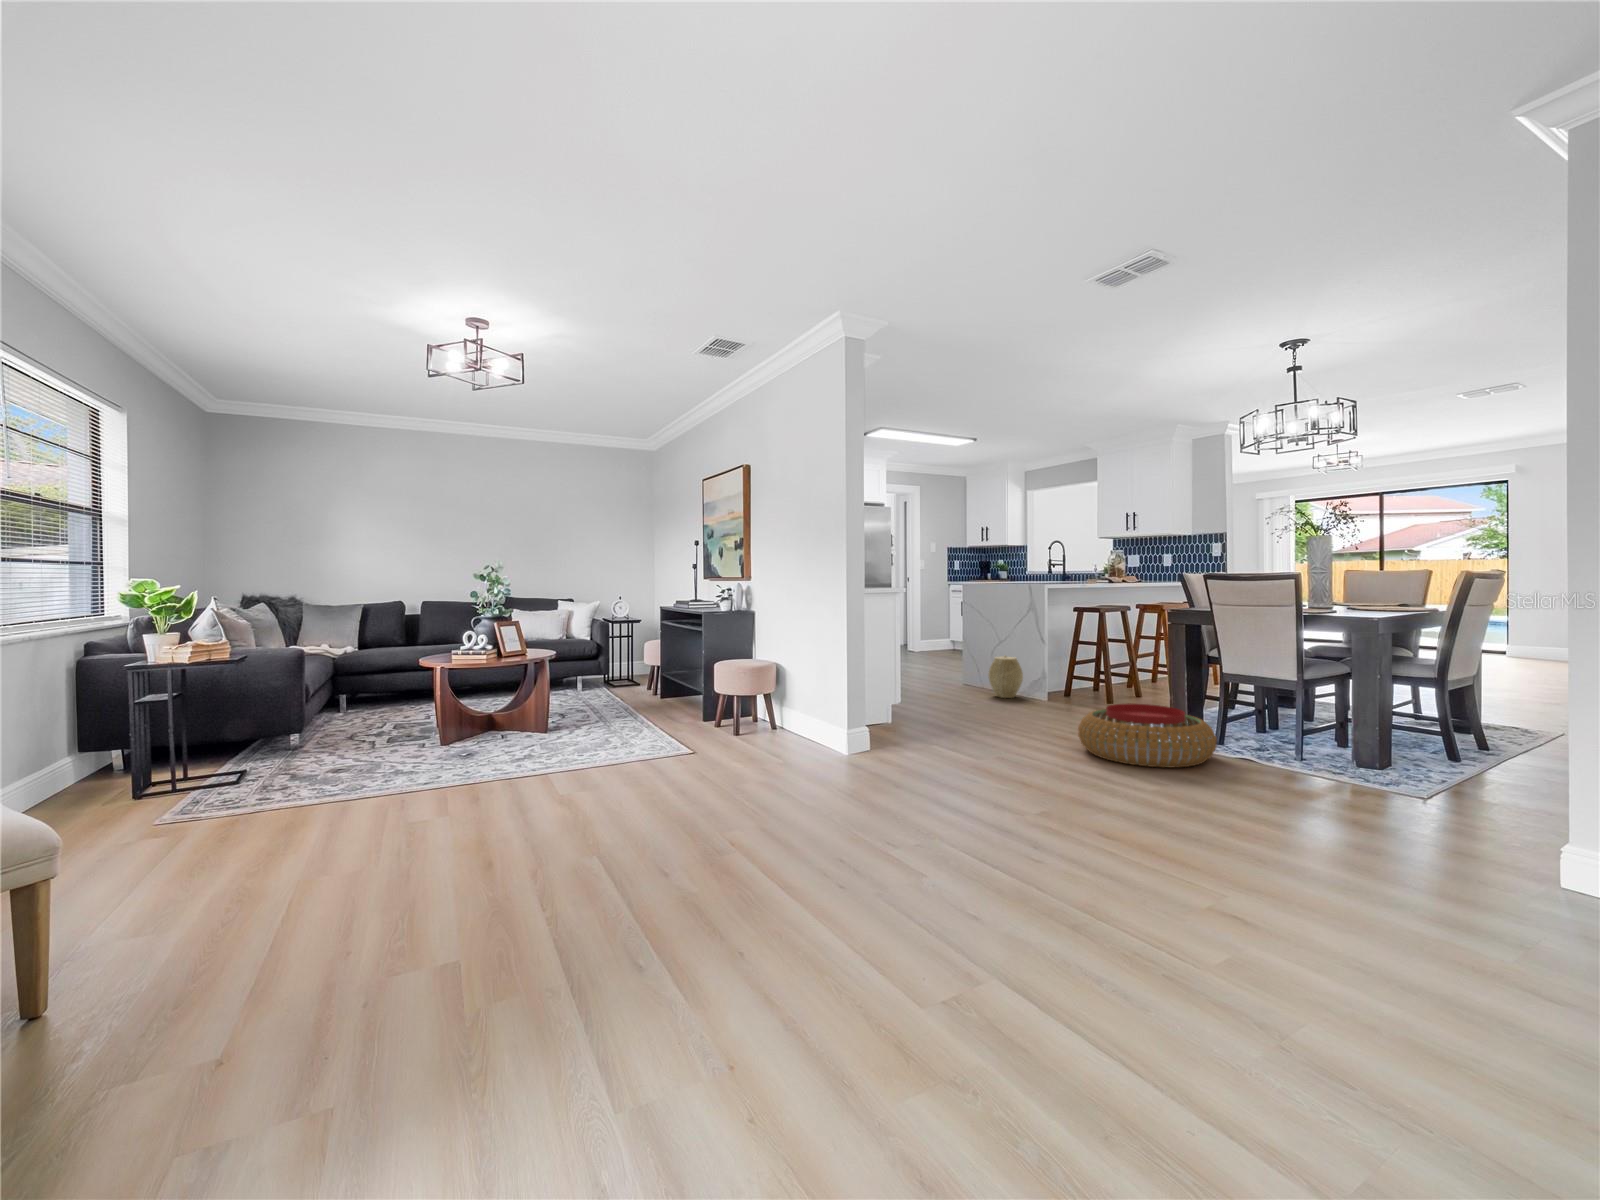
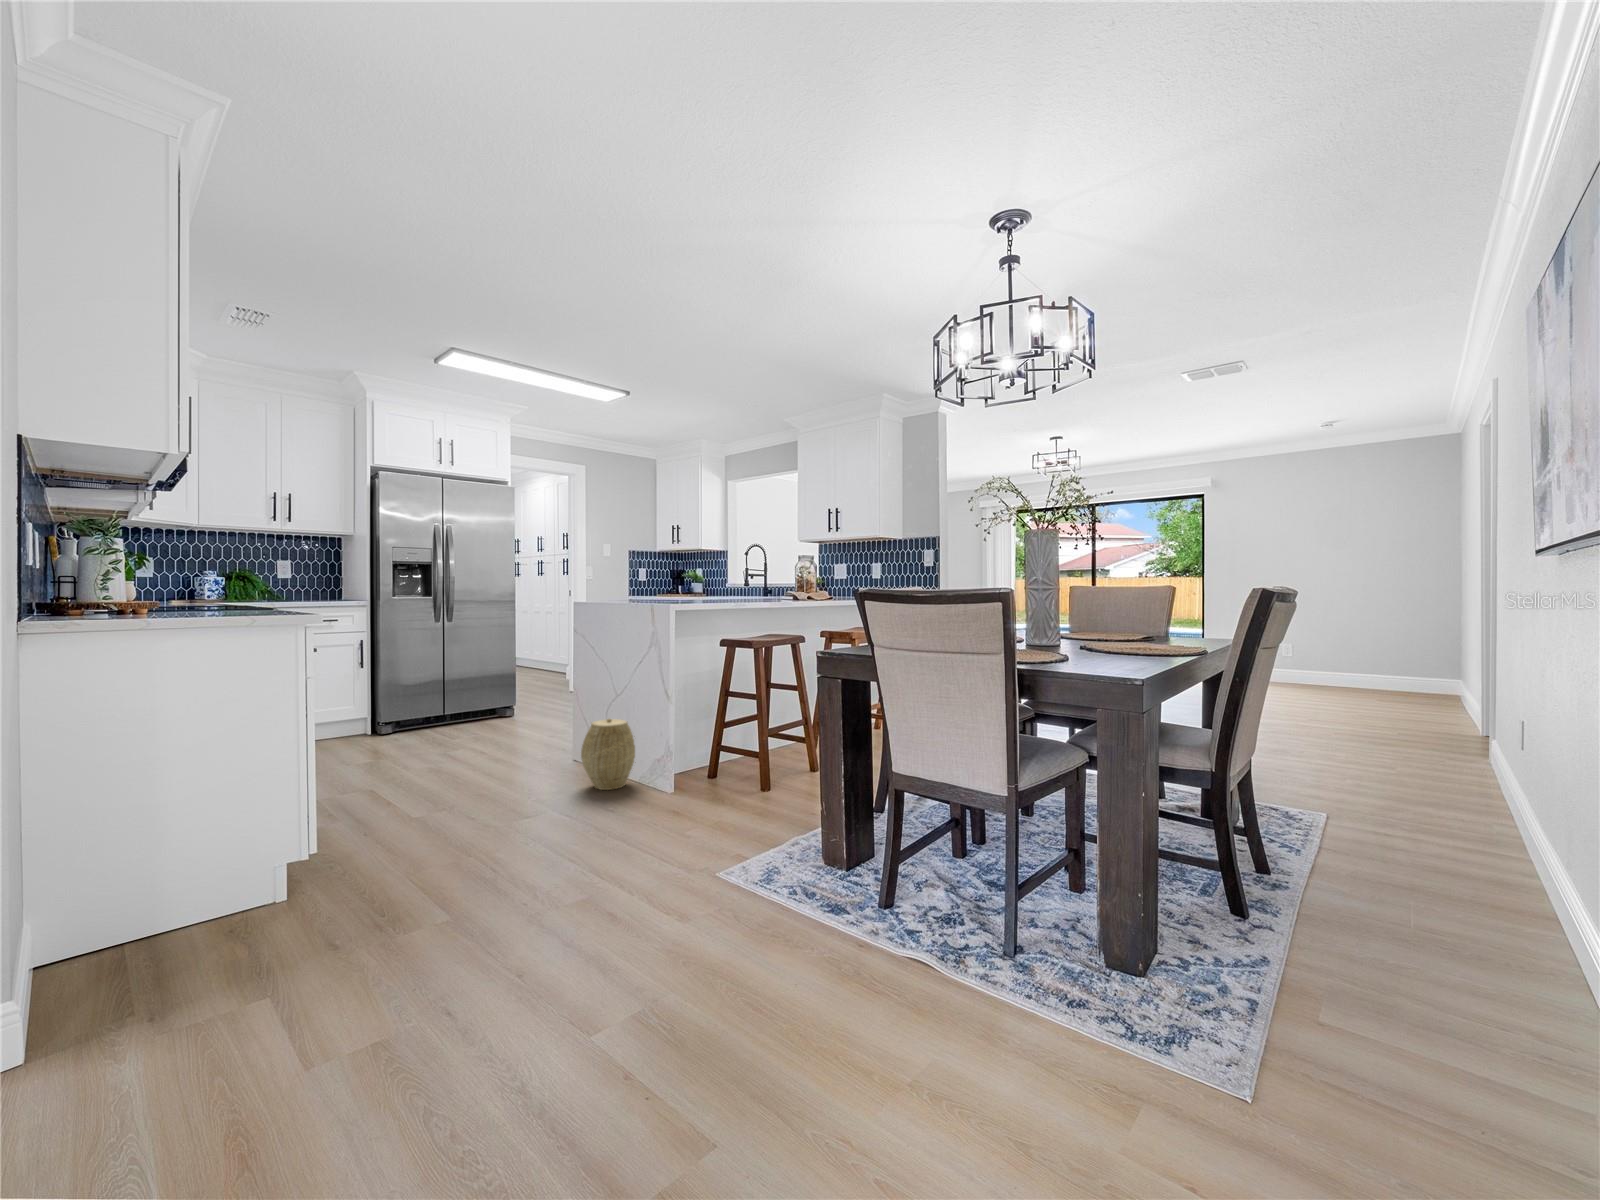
pouf: present [1078,704,1217,768] -> none [573,861,861,1075]

